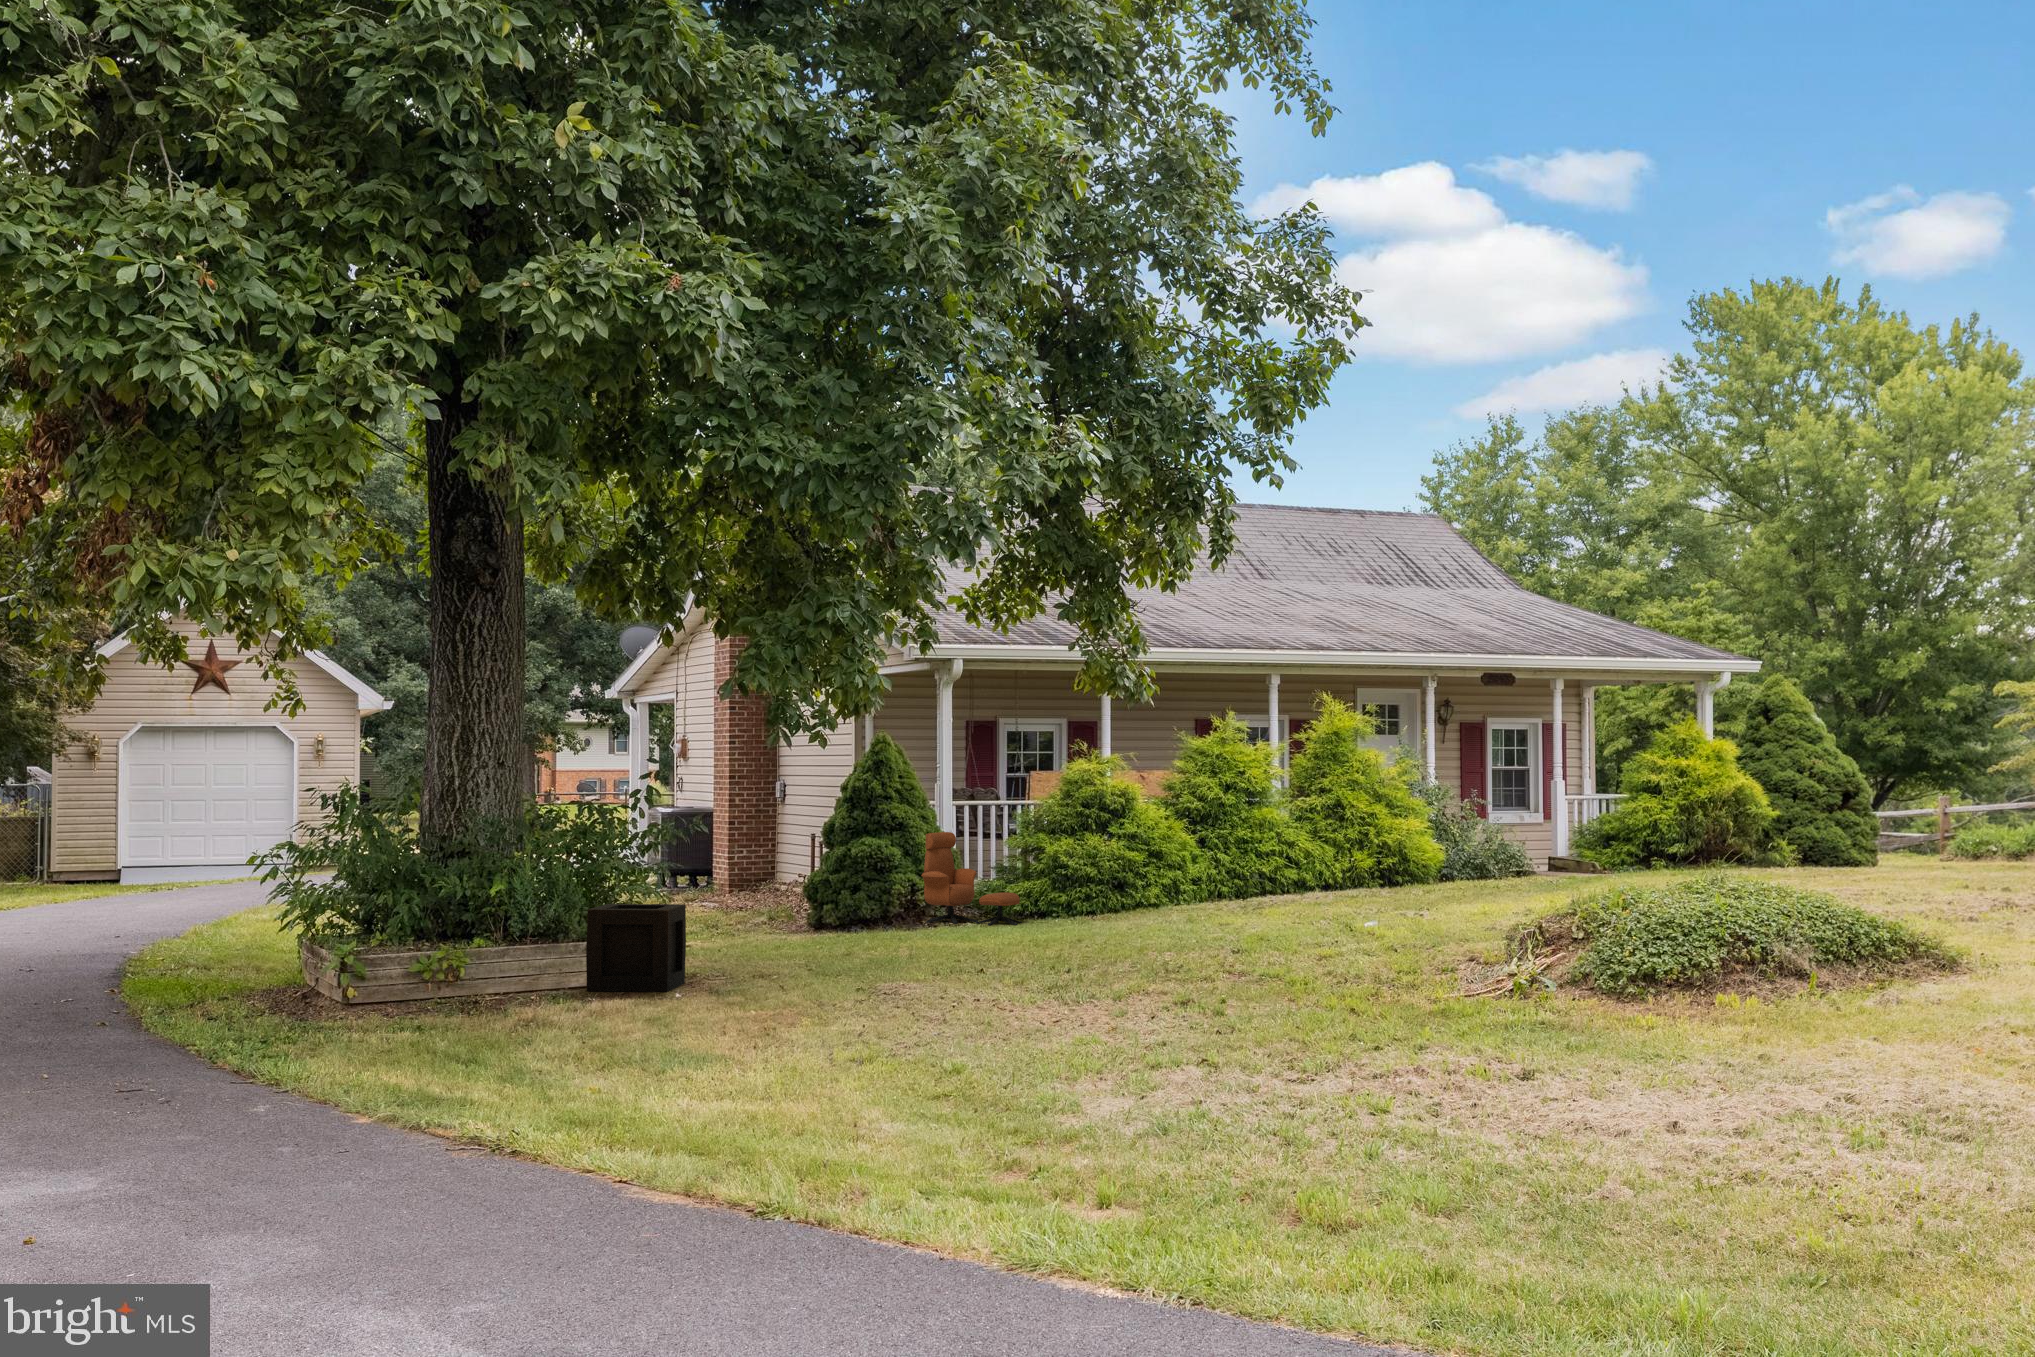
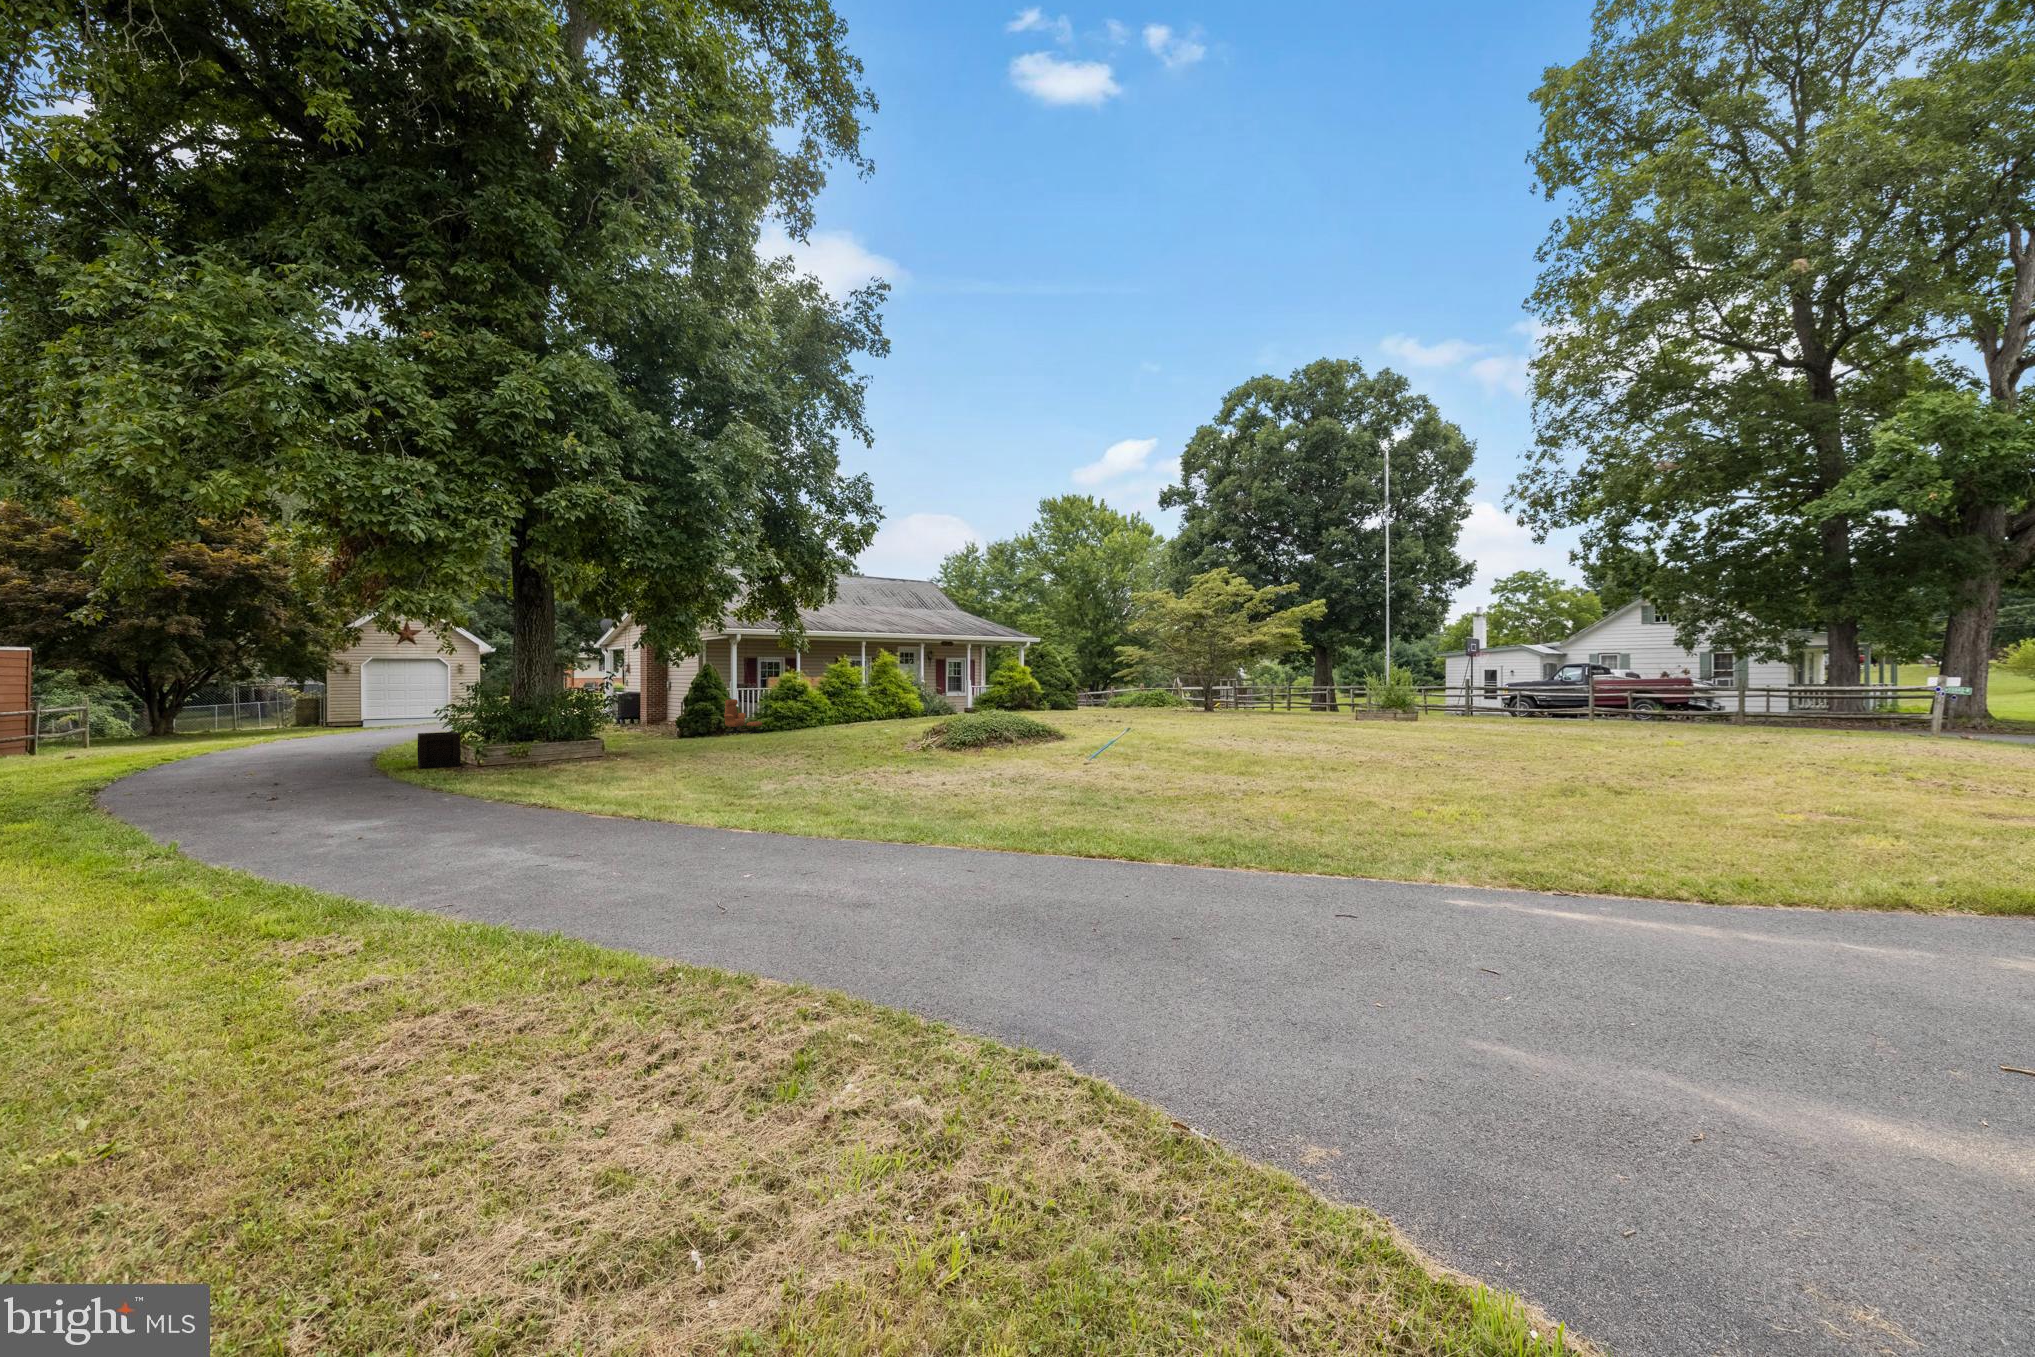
wooden crate: present [586,904,686,992] -> present [417,732,461,769]

